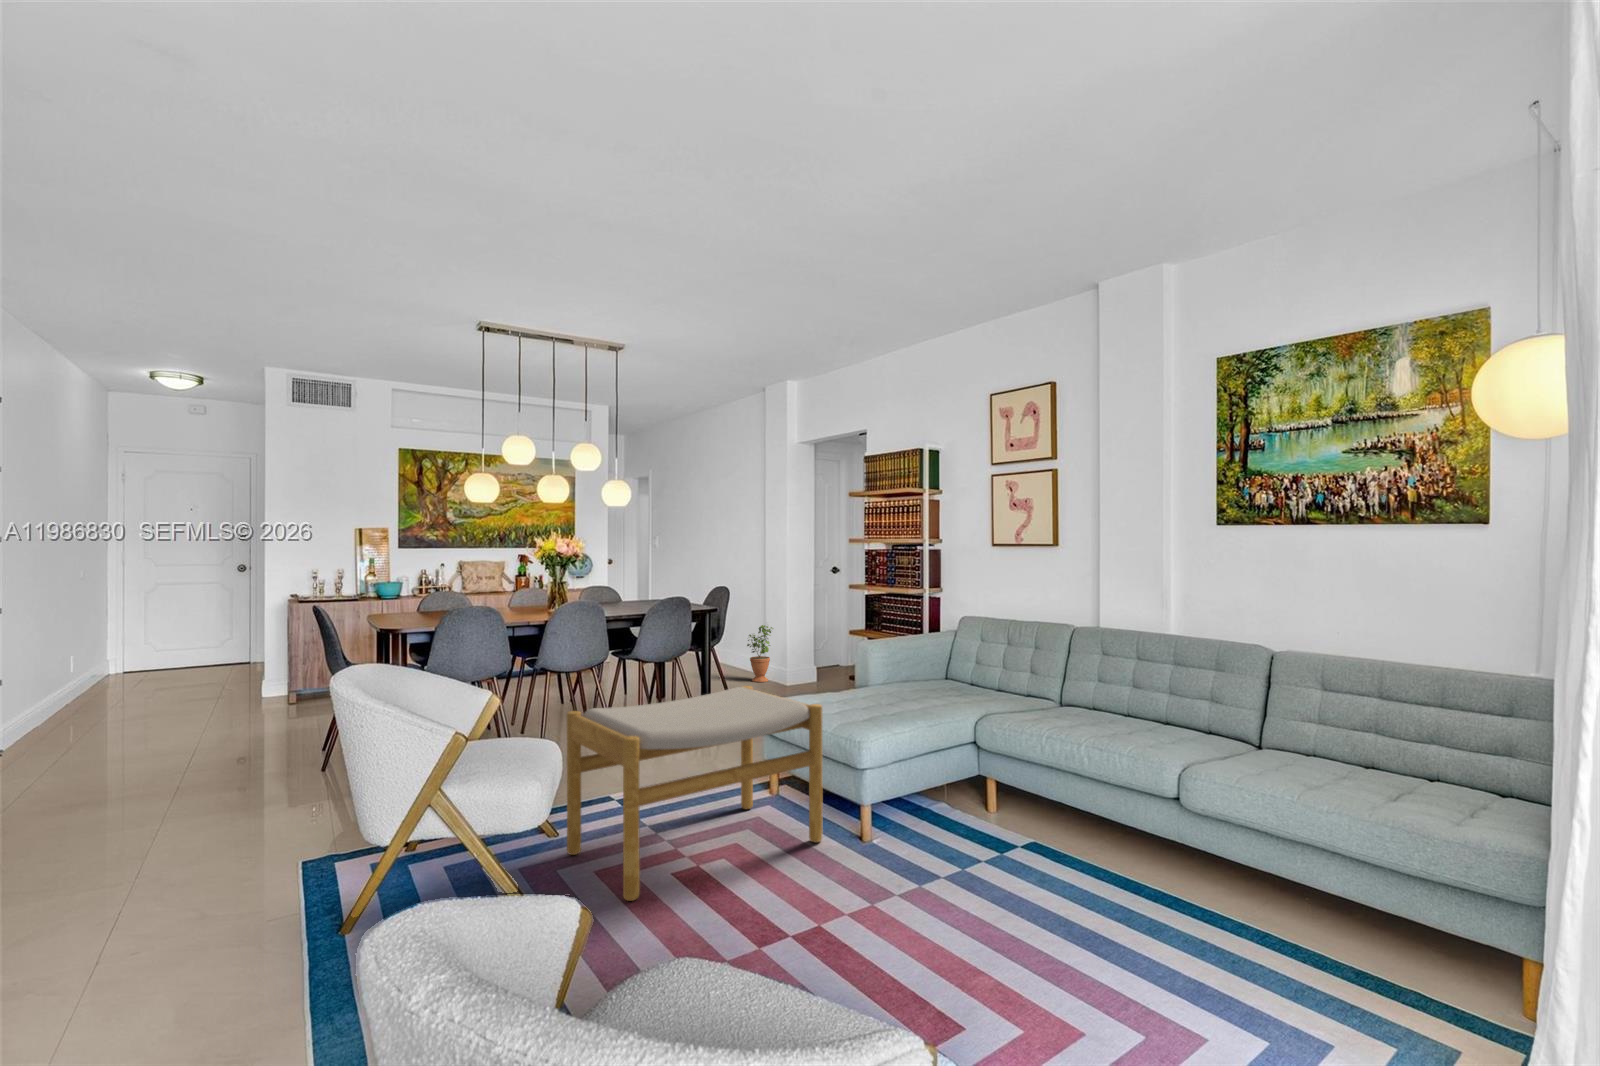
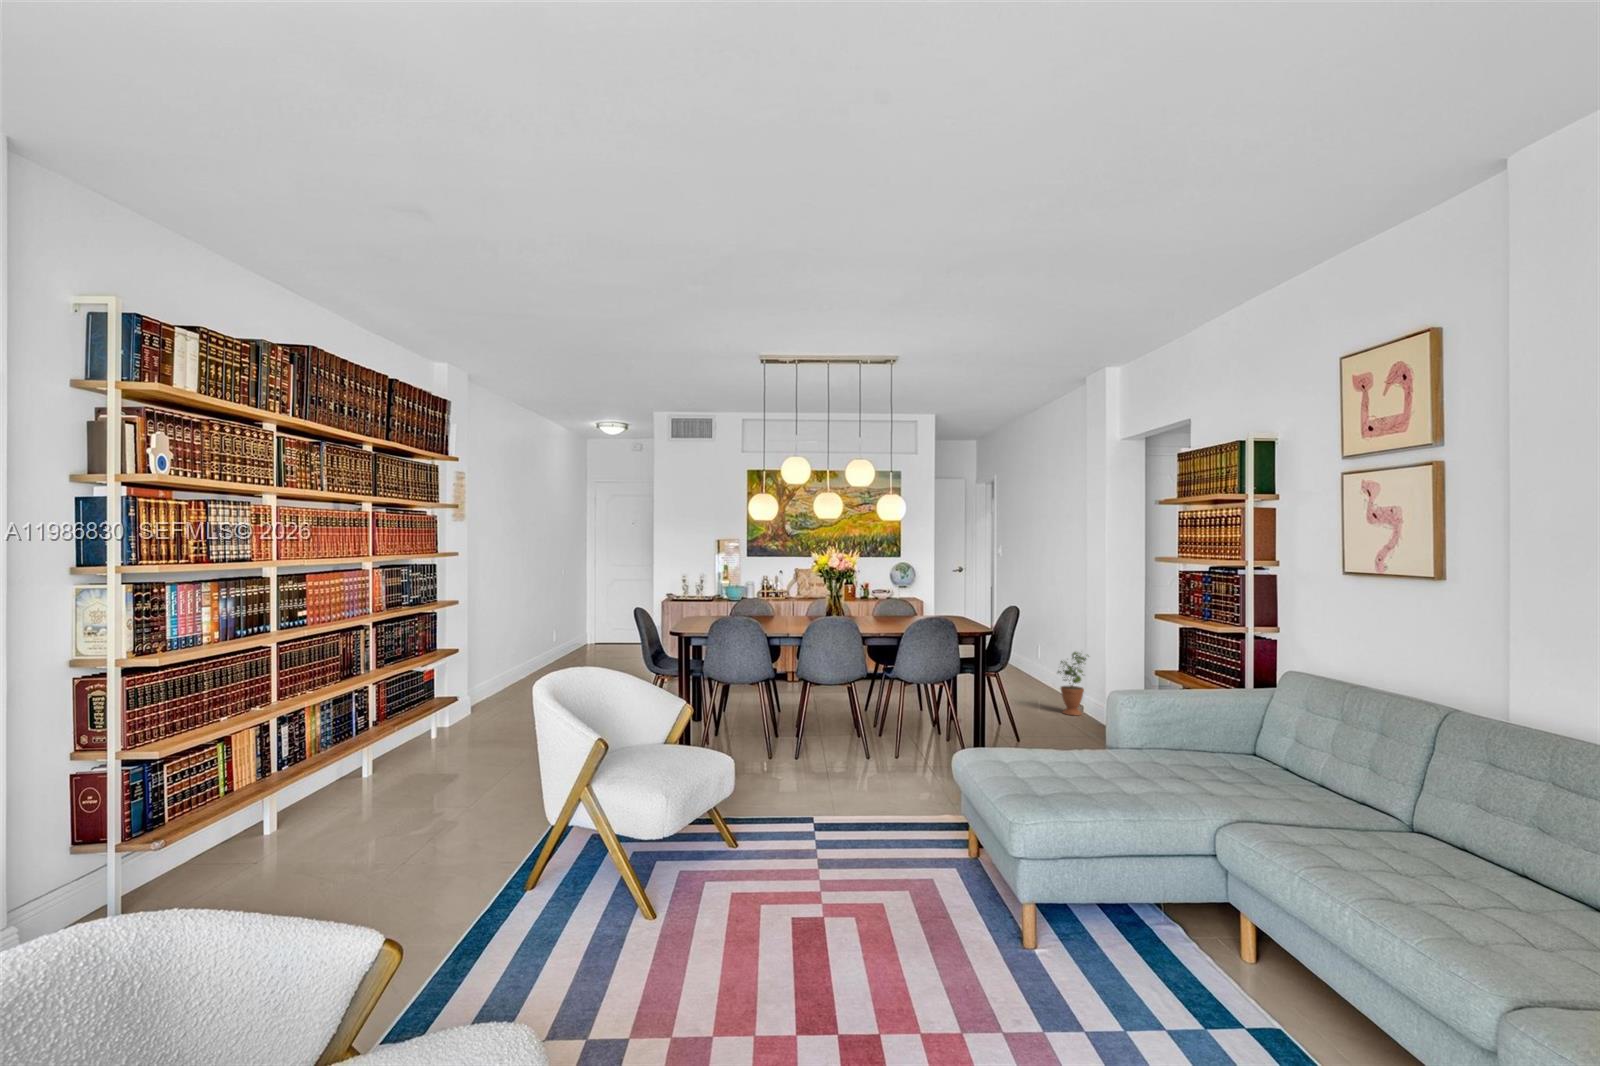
footstool: present [567,686,823,901] -> none [702,724,971,945]

